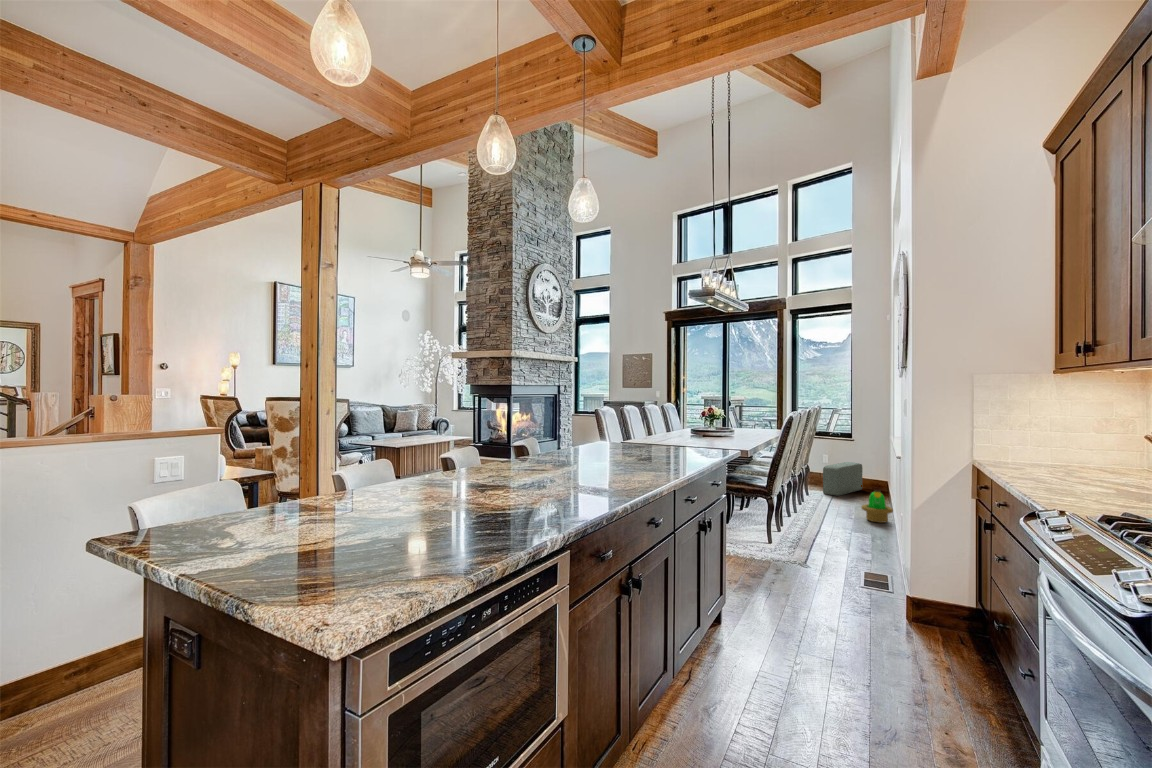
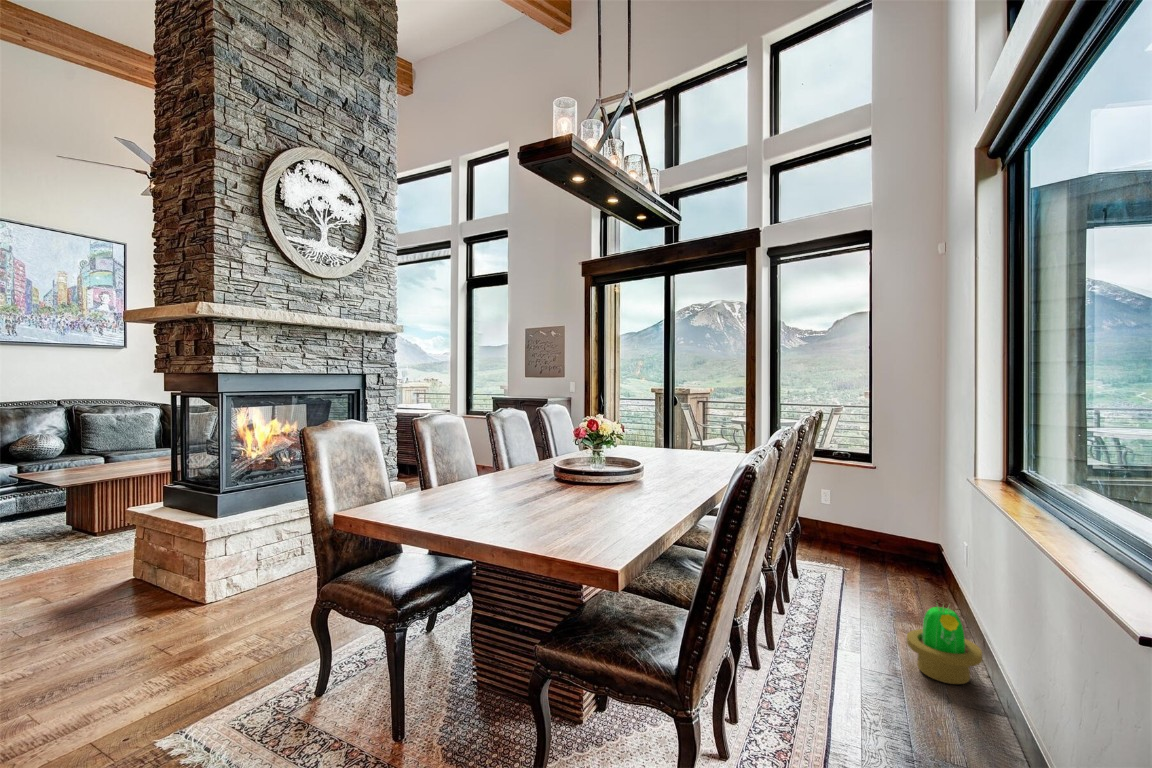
pouf: present [823,462,863,496] -> none [821,506,891,576]

